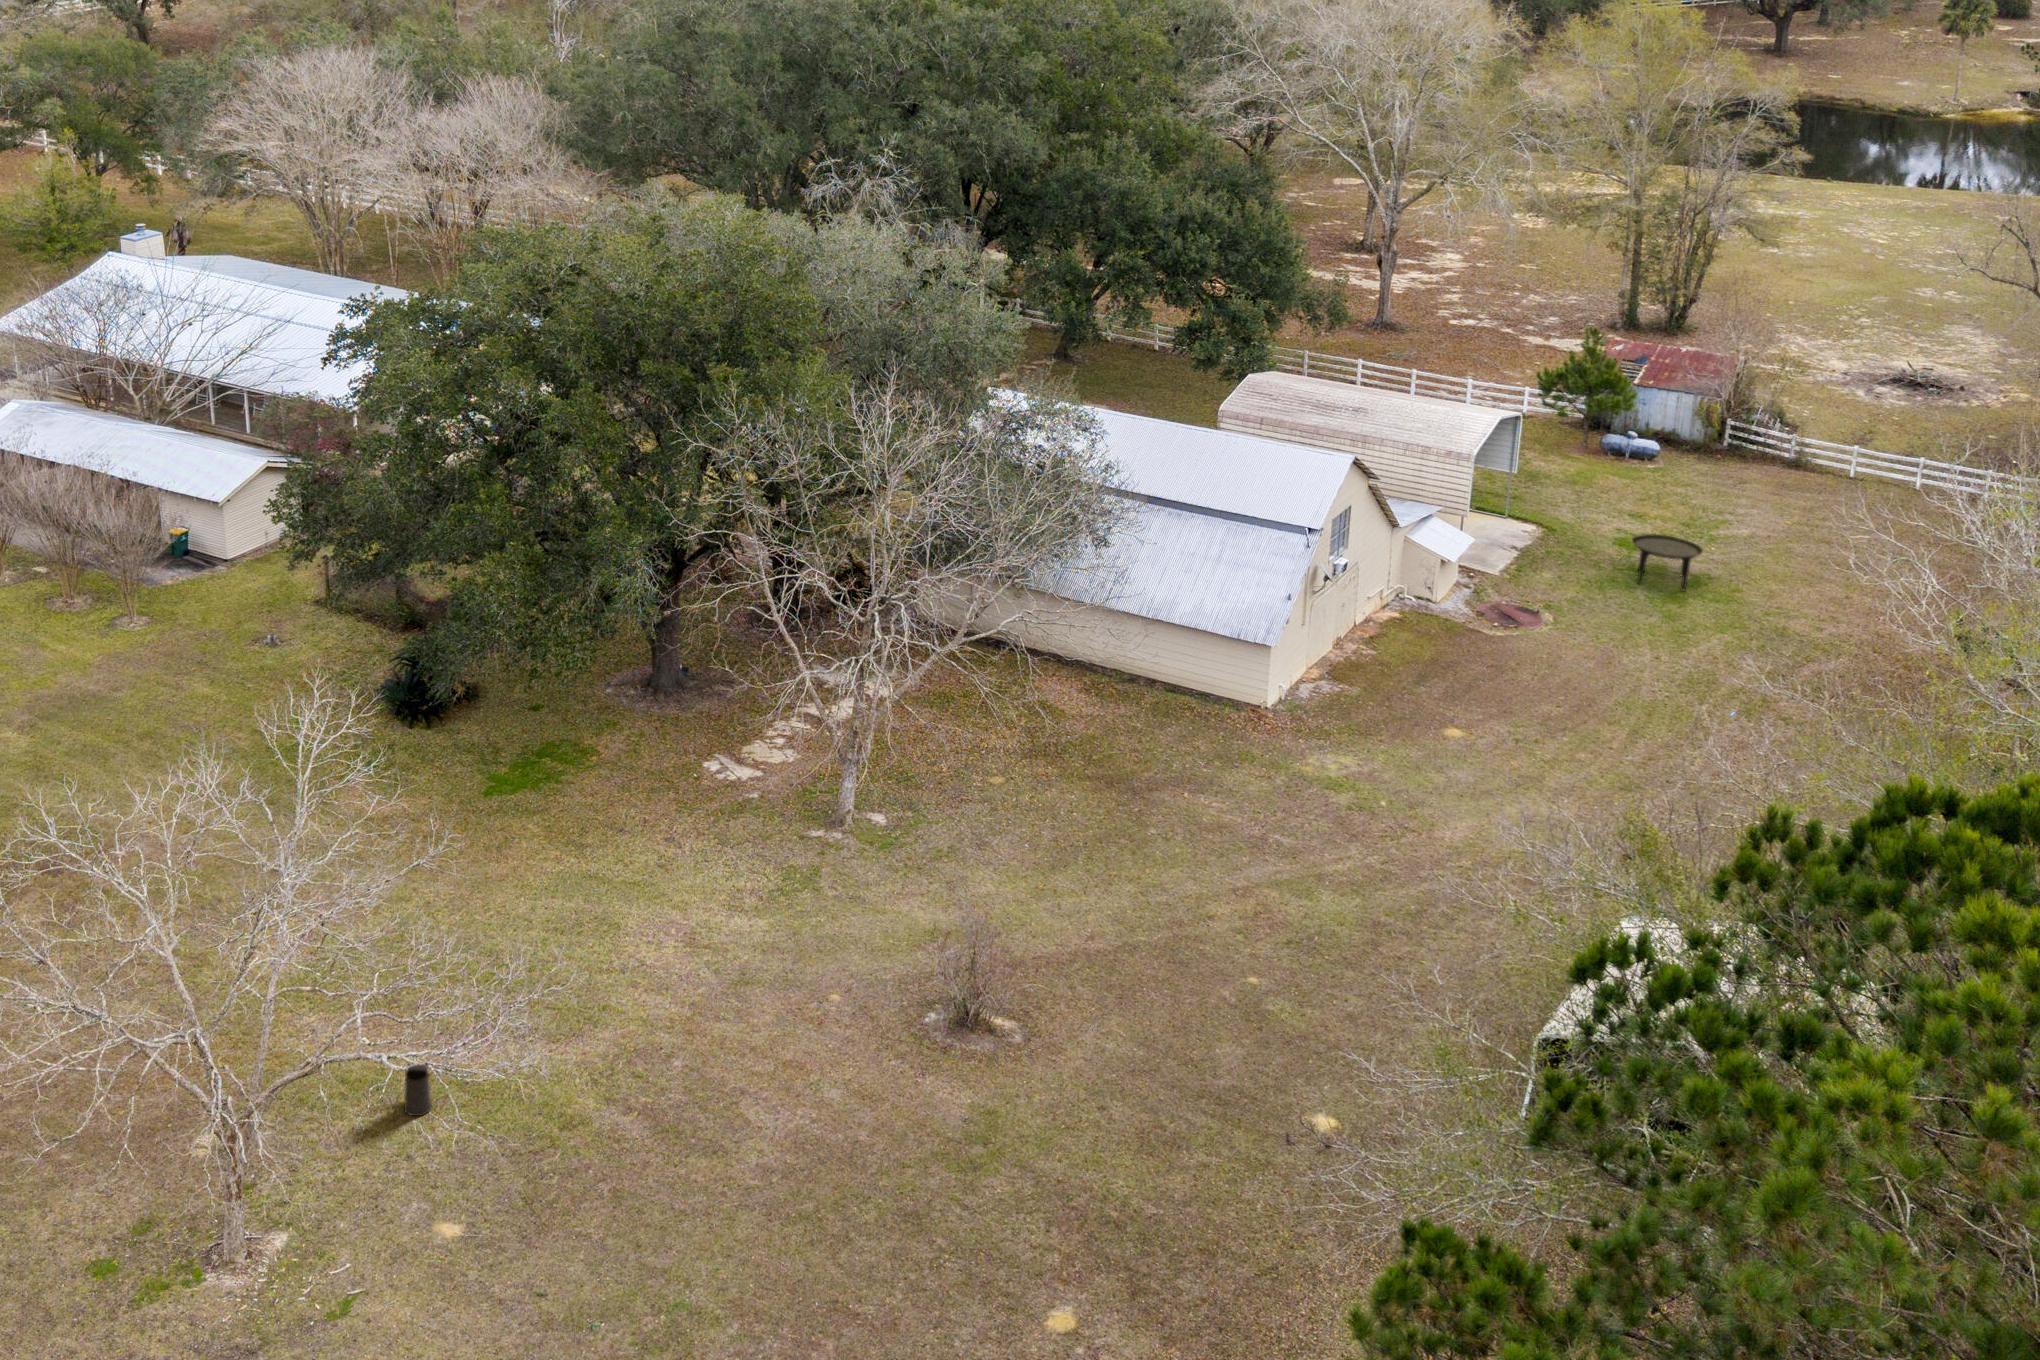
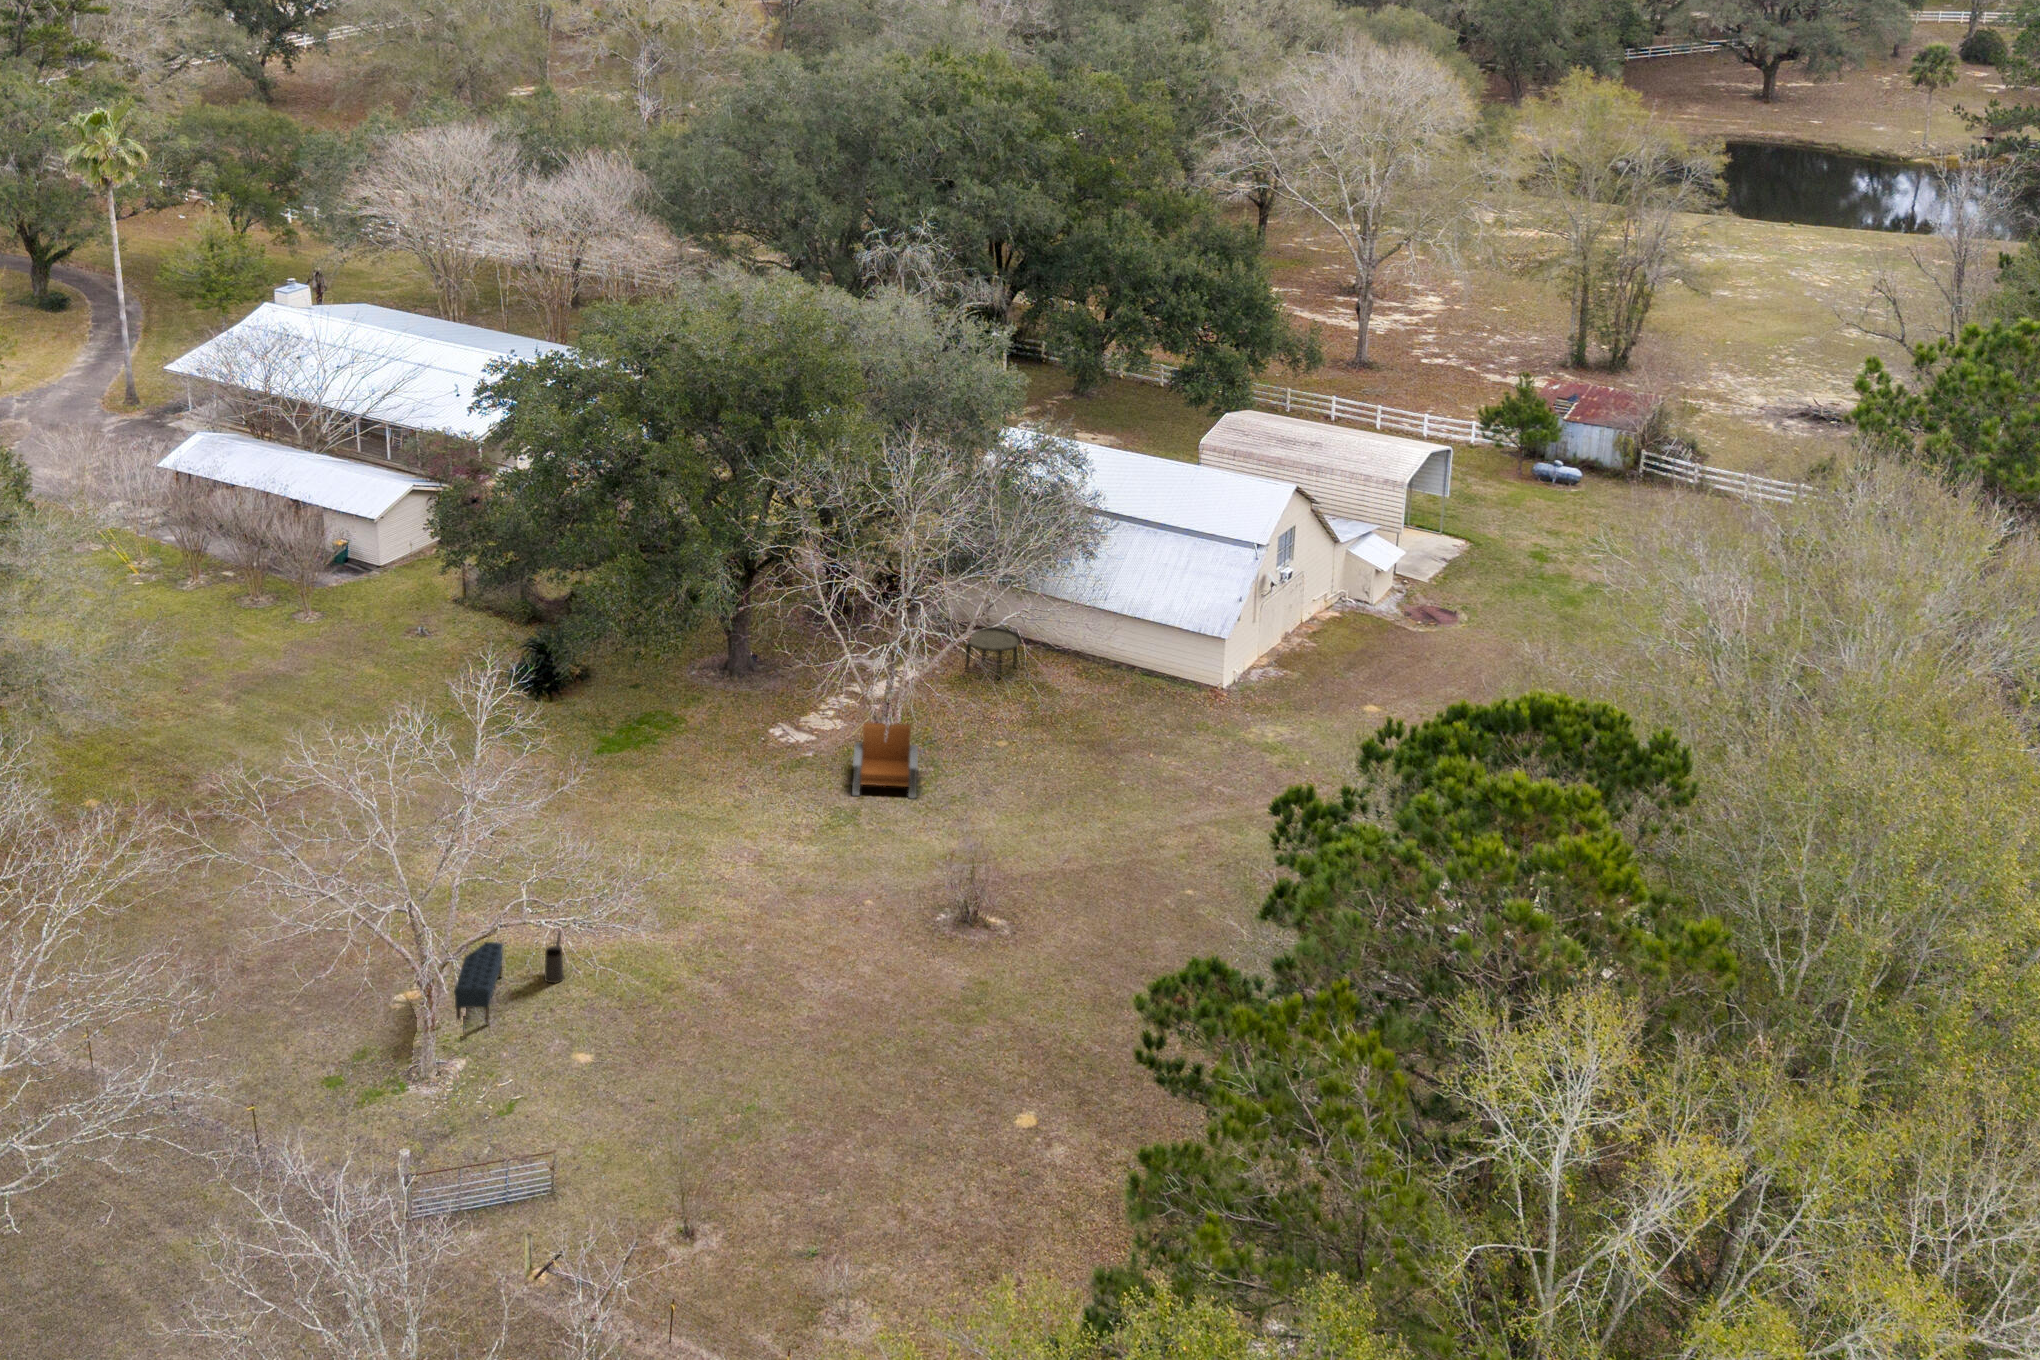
round table: present [1632,534,1703,591] -> present [965,627,1022,679]
lounge chair: none [811,754,895,851] -> present [852,722,918,799]
bench: none [275,1061,348,1180] -> present [454,942,503,1025]

